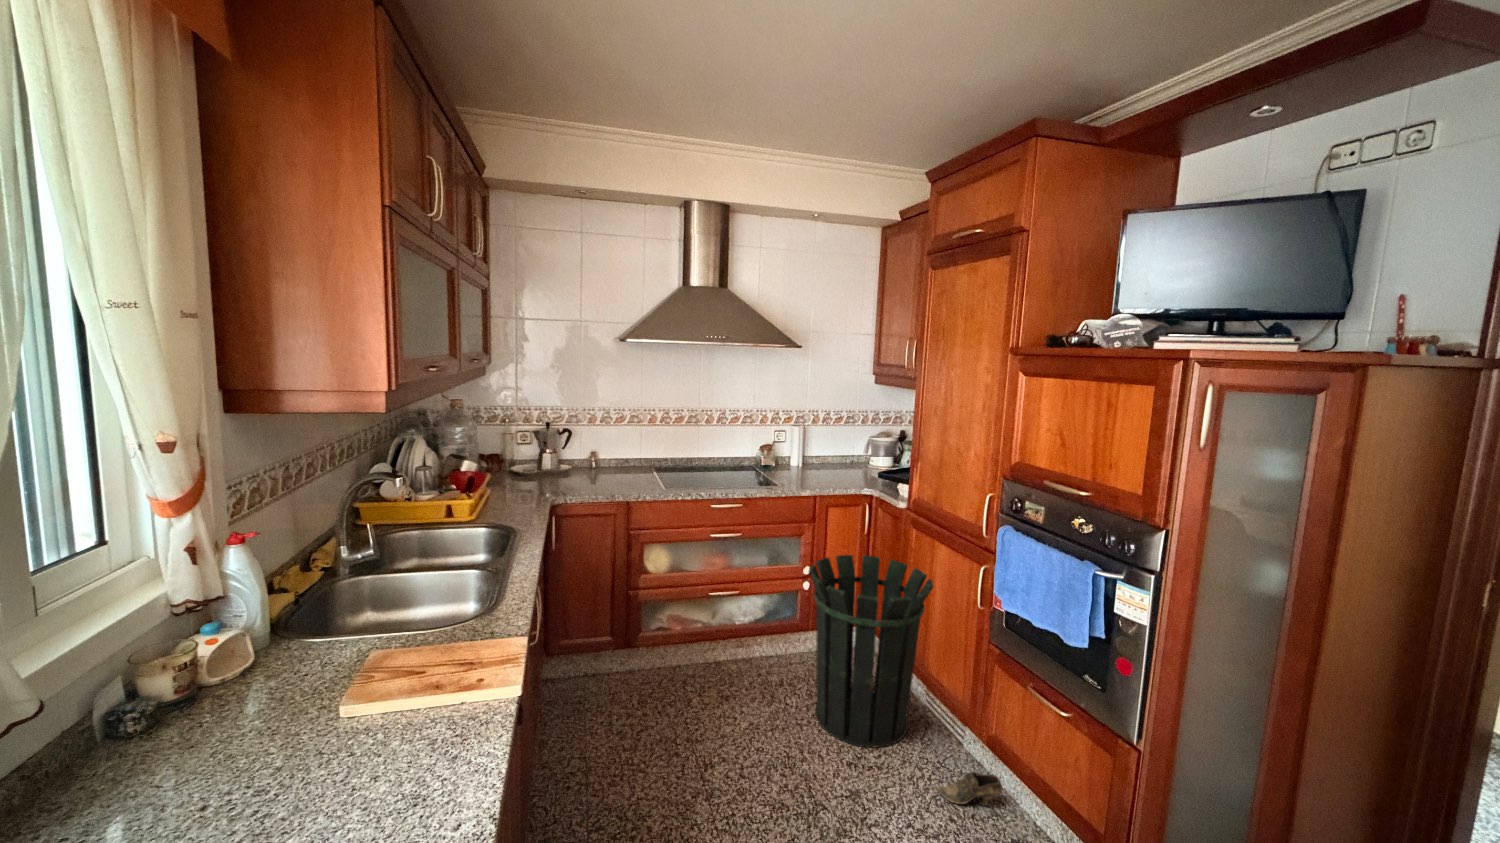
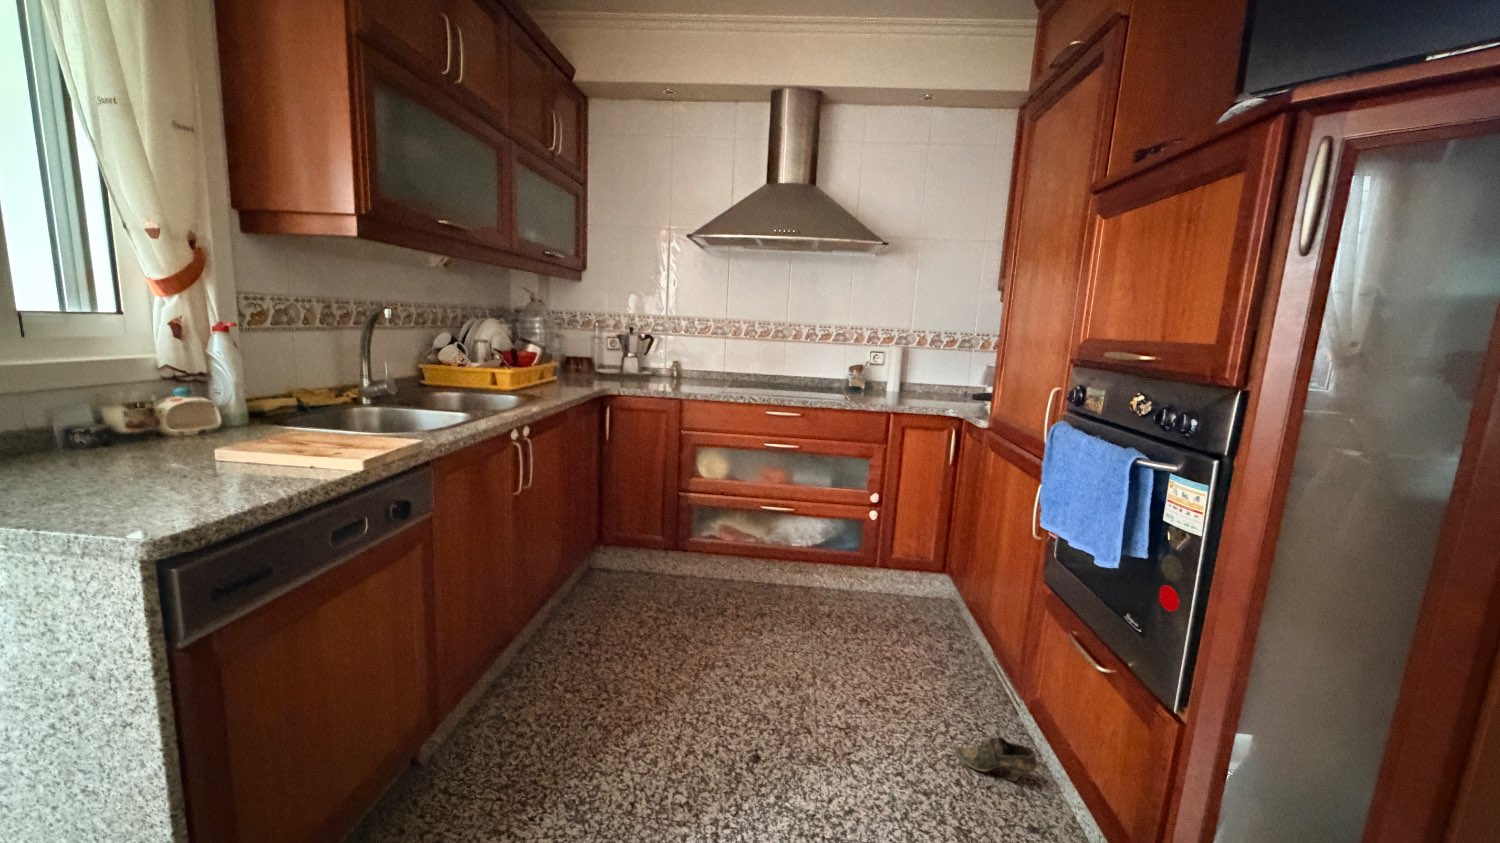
waste bin: present [809,555,934,748] -> none [845,477,998,694]

